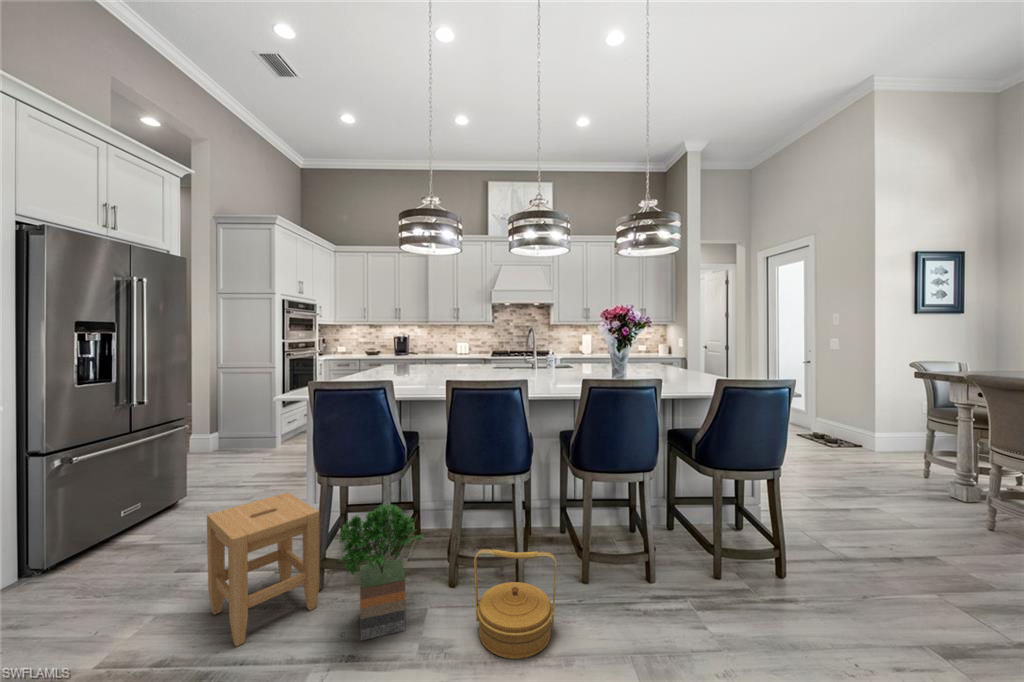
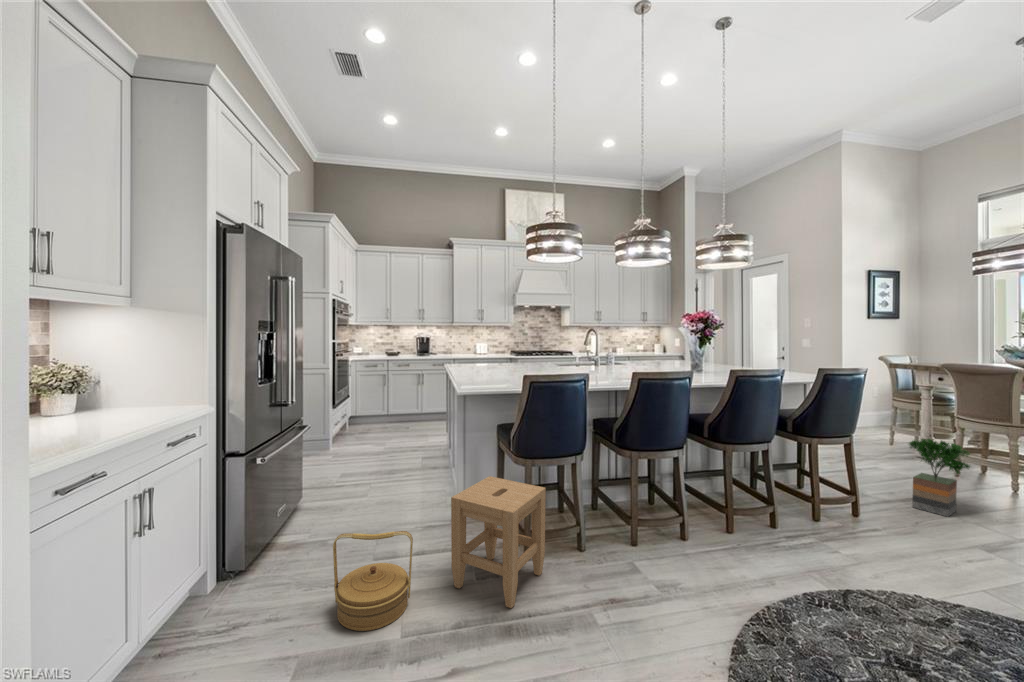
potted tree: present [338,504,424,641] -> present [909,439,970,517]
basket: present [474,549,557,659] -> present [333,531,413,631]

